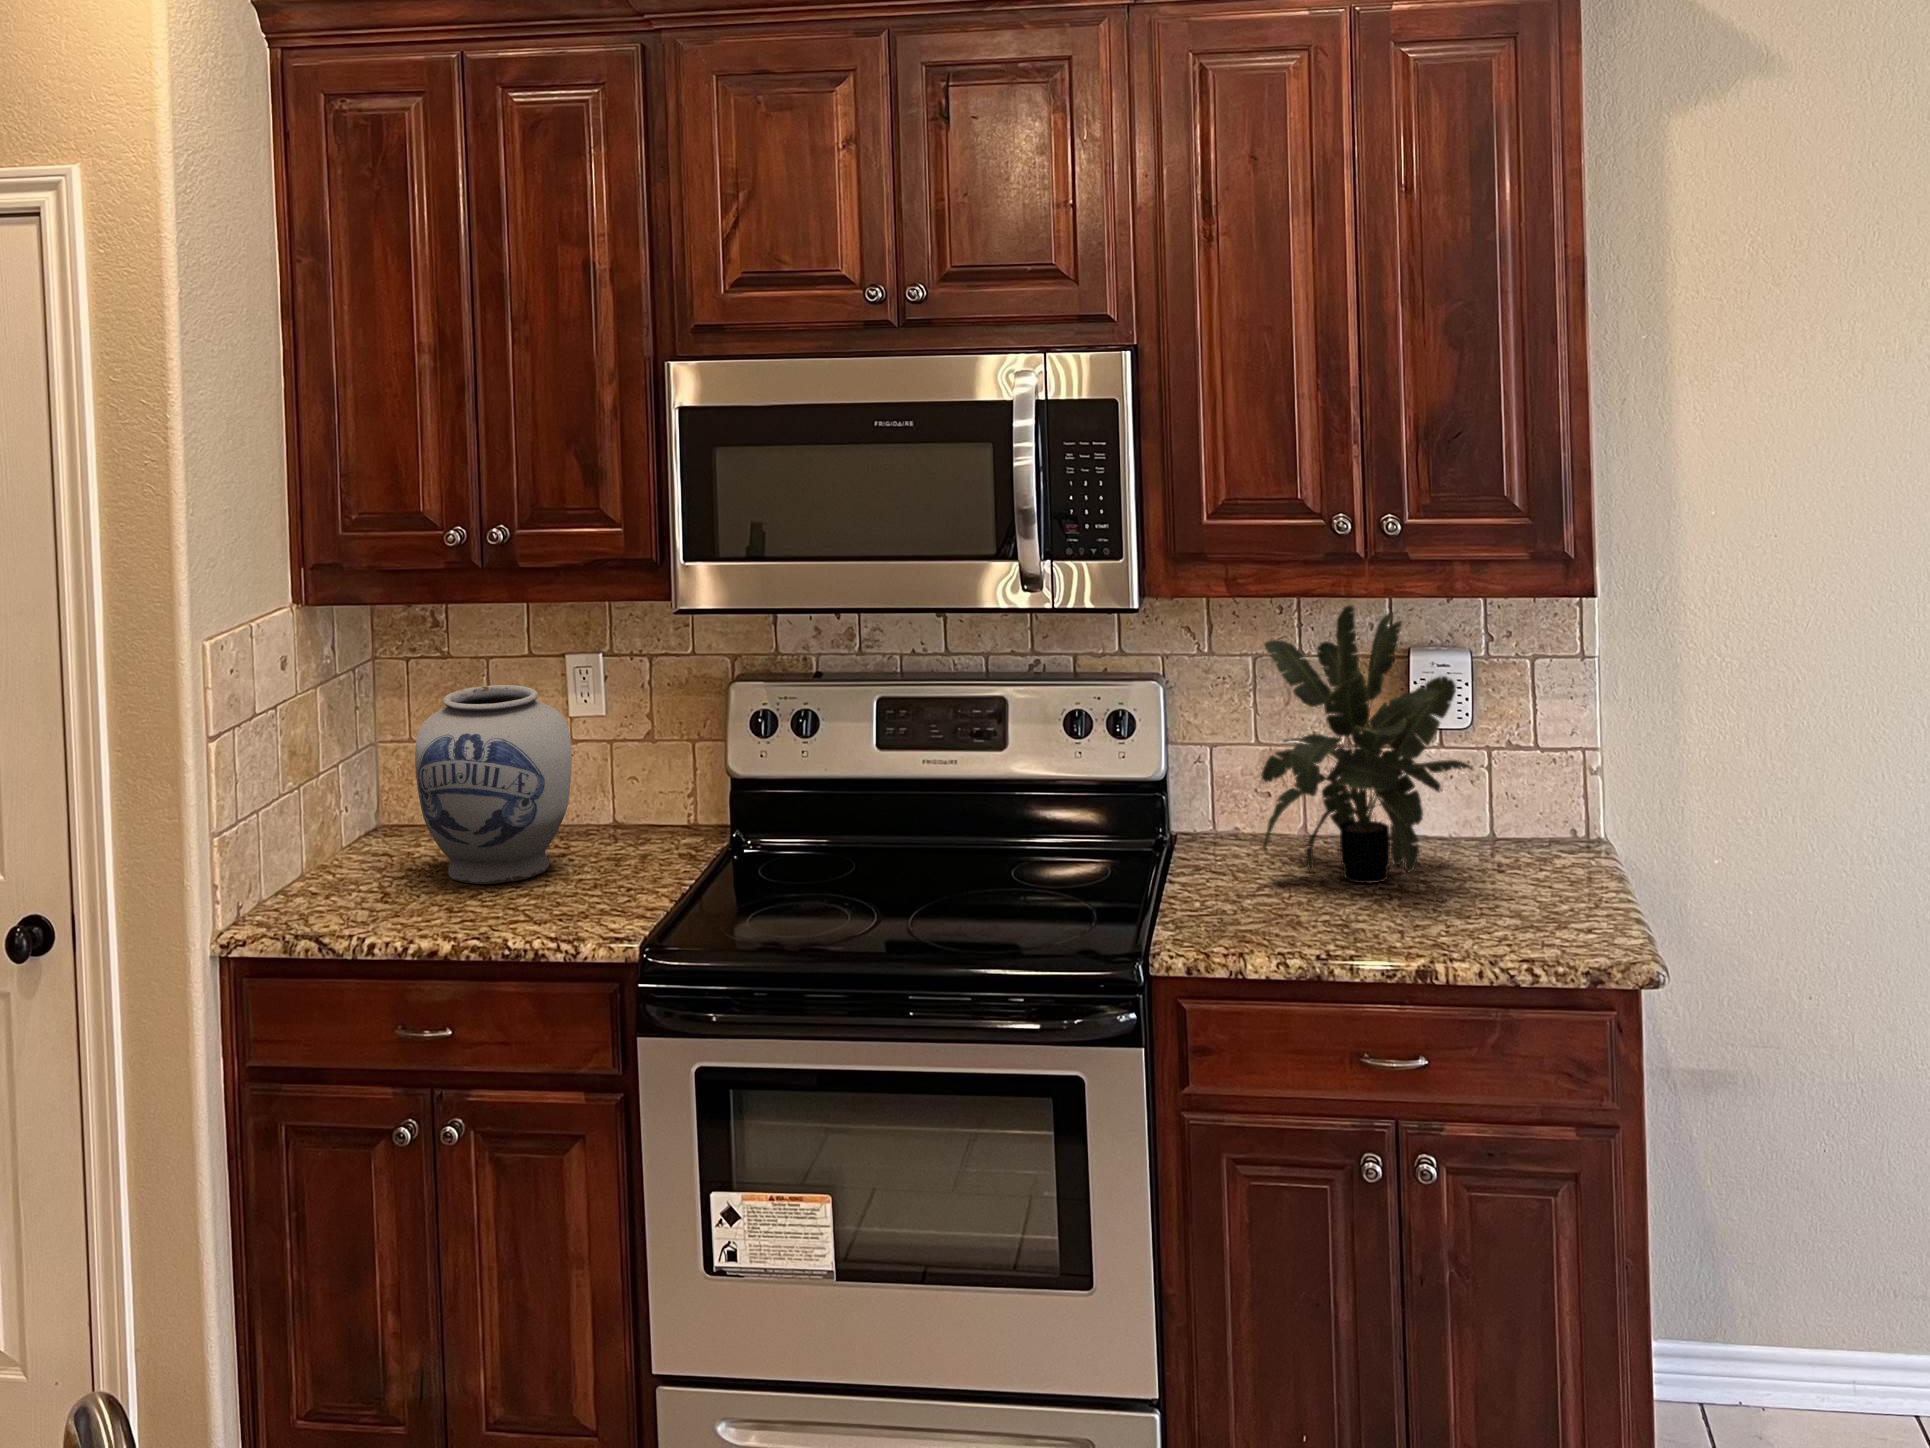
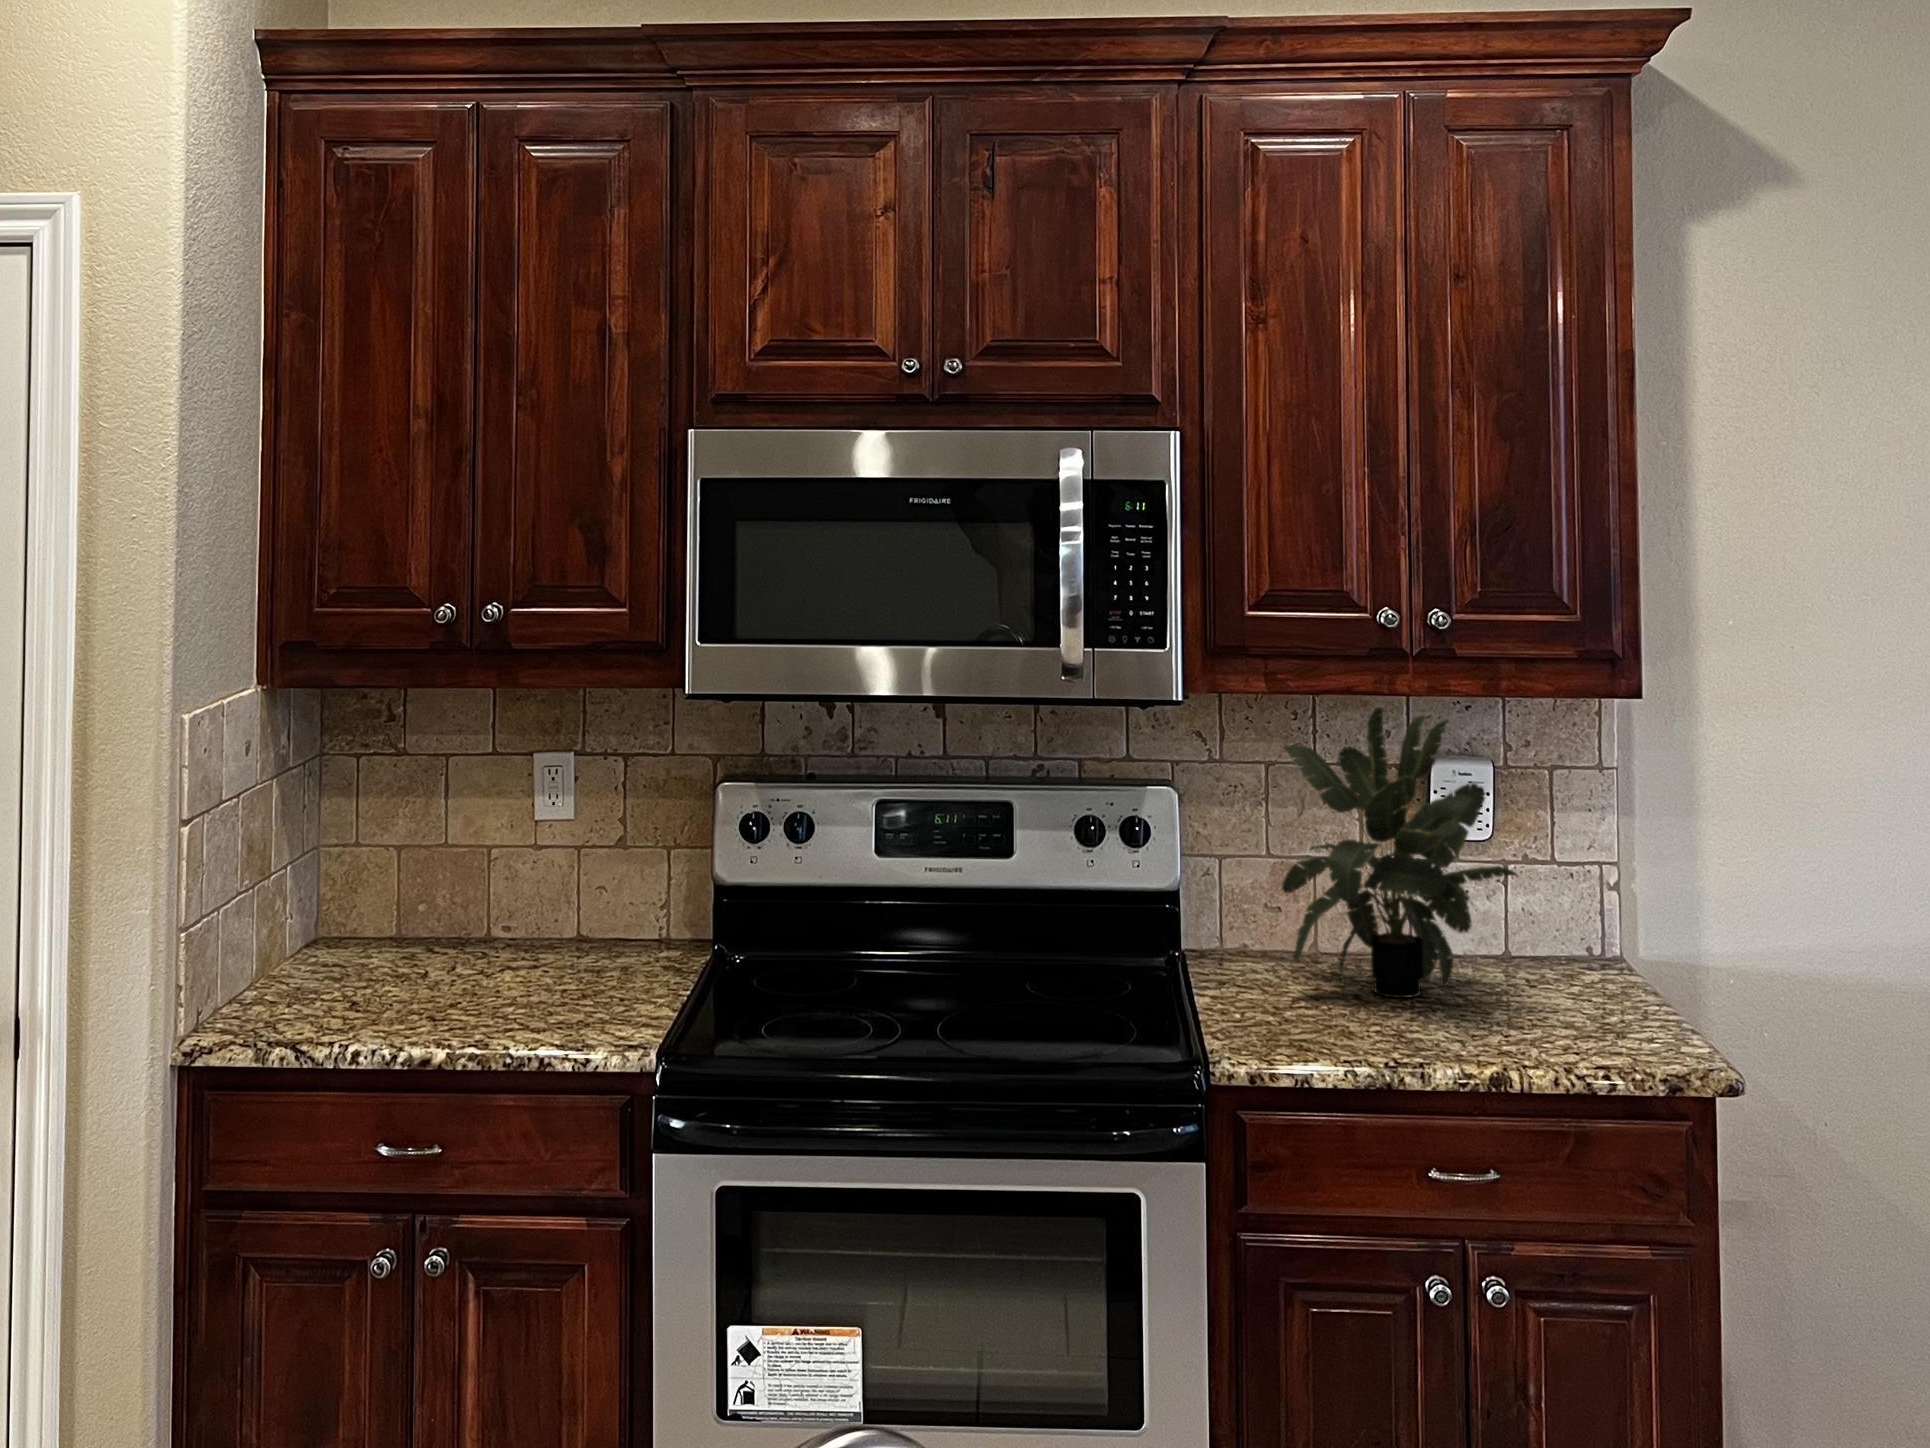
vase: present [415,685,572,884] -> none [385,780,552,993]

